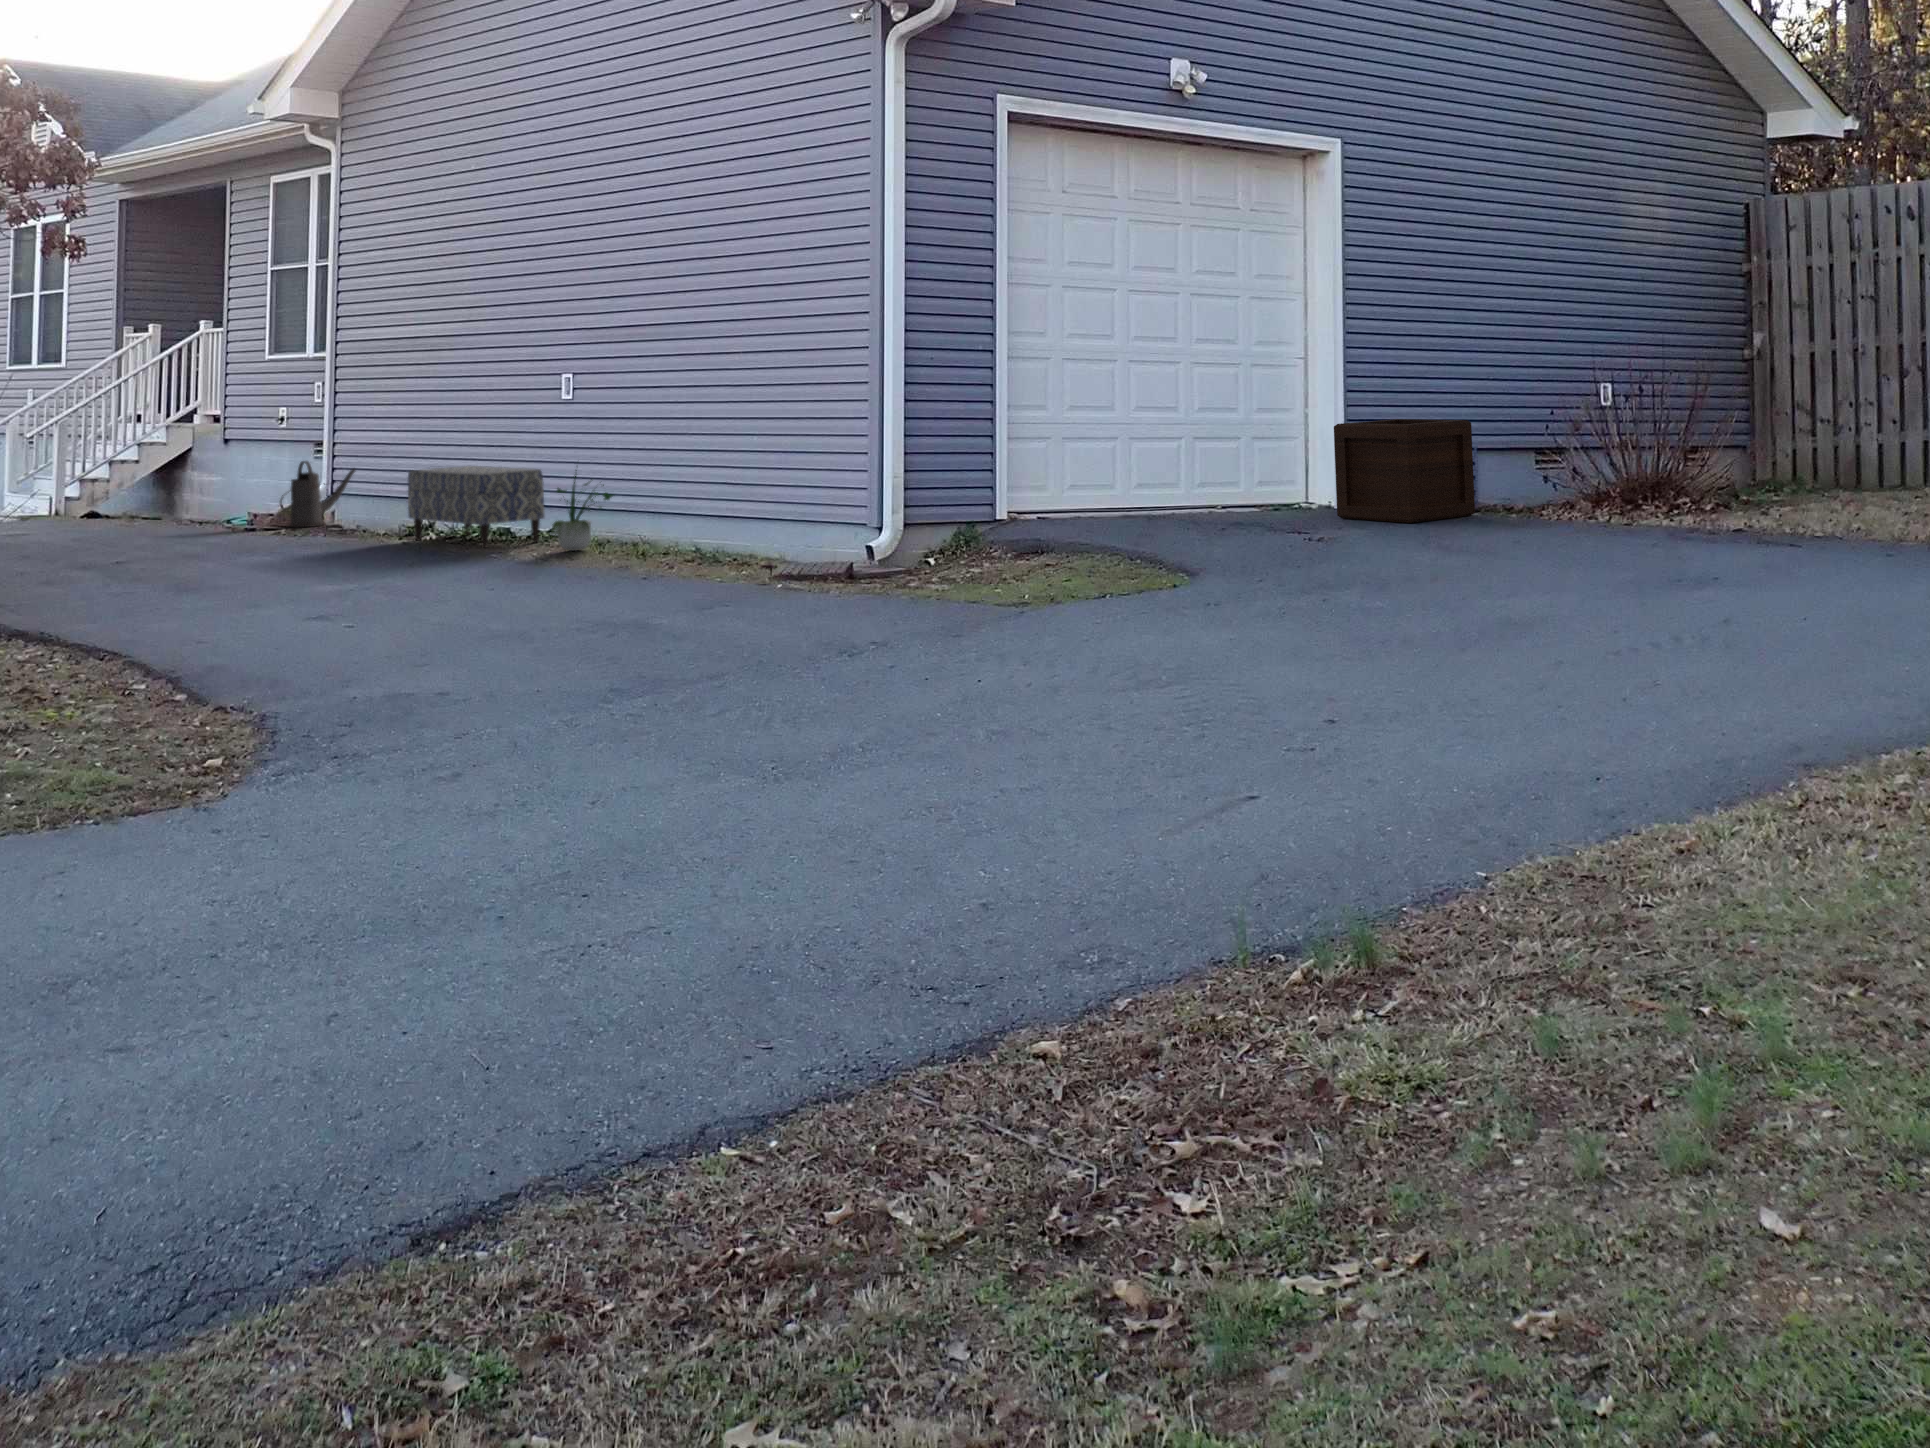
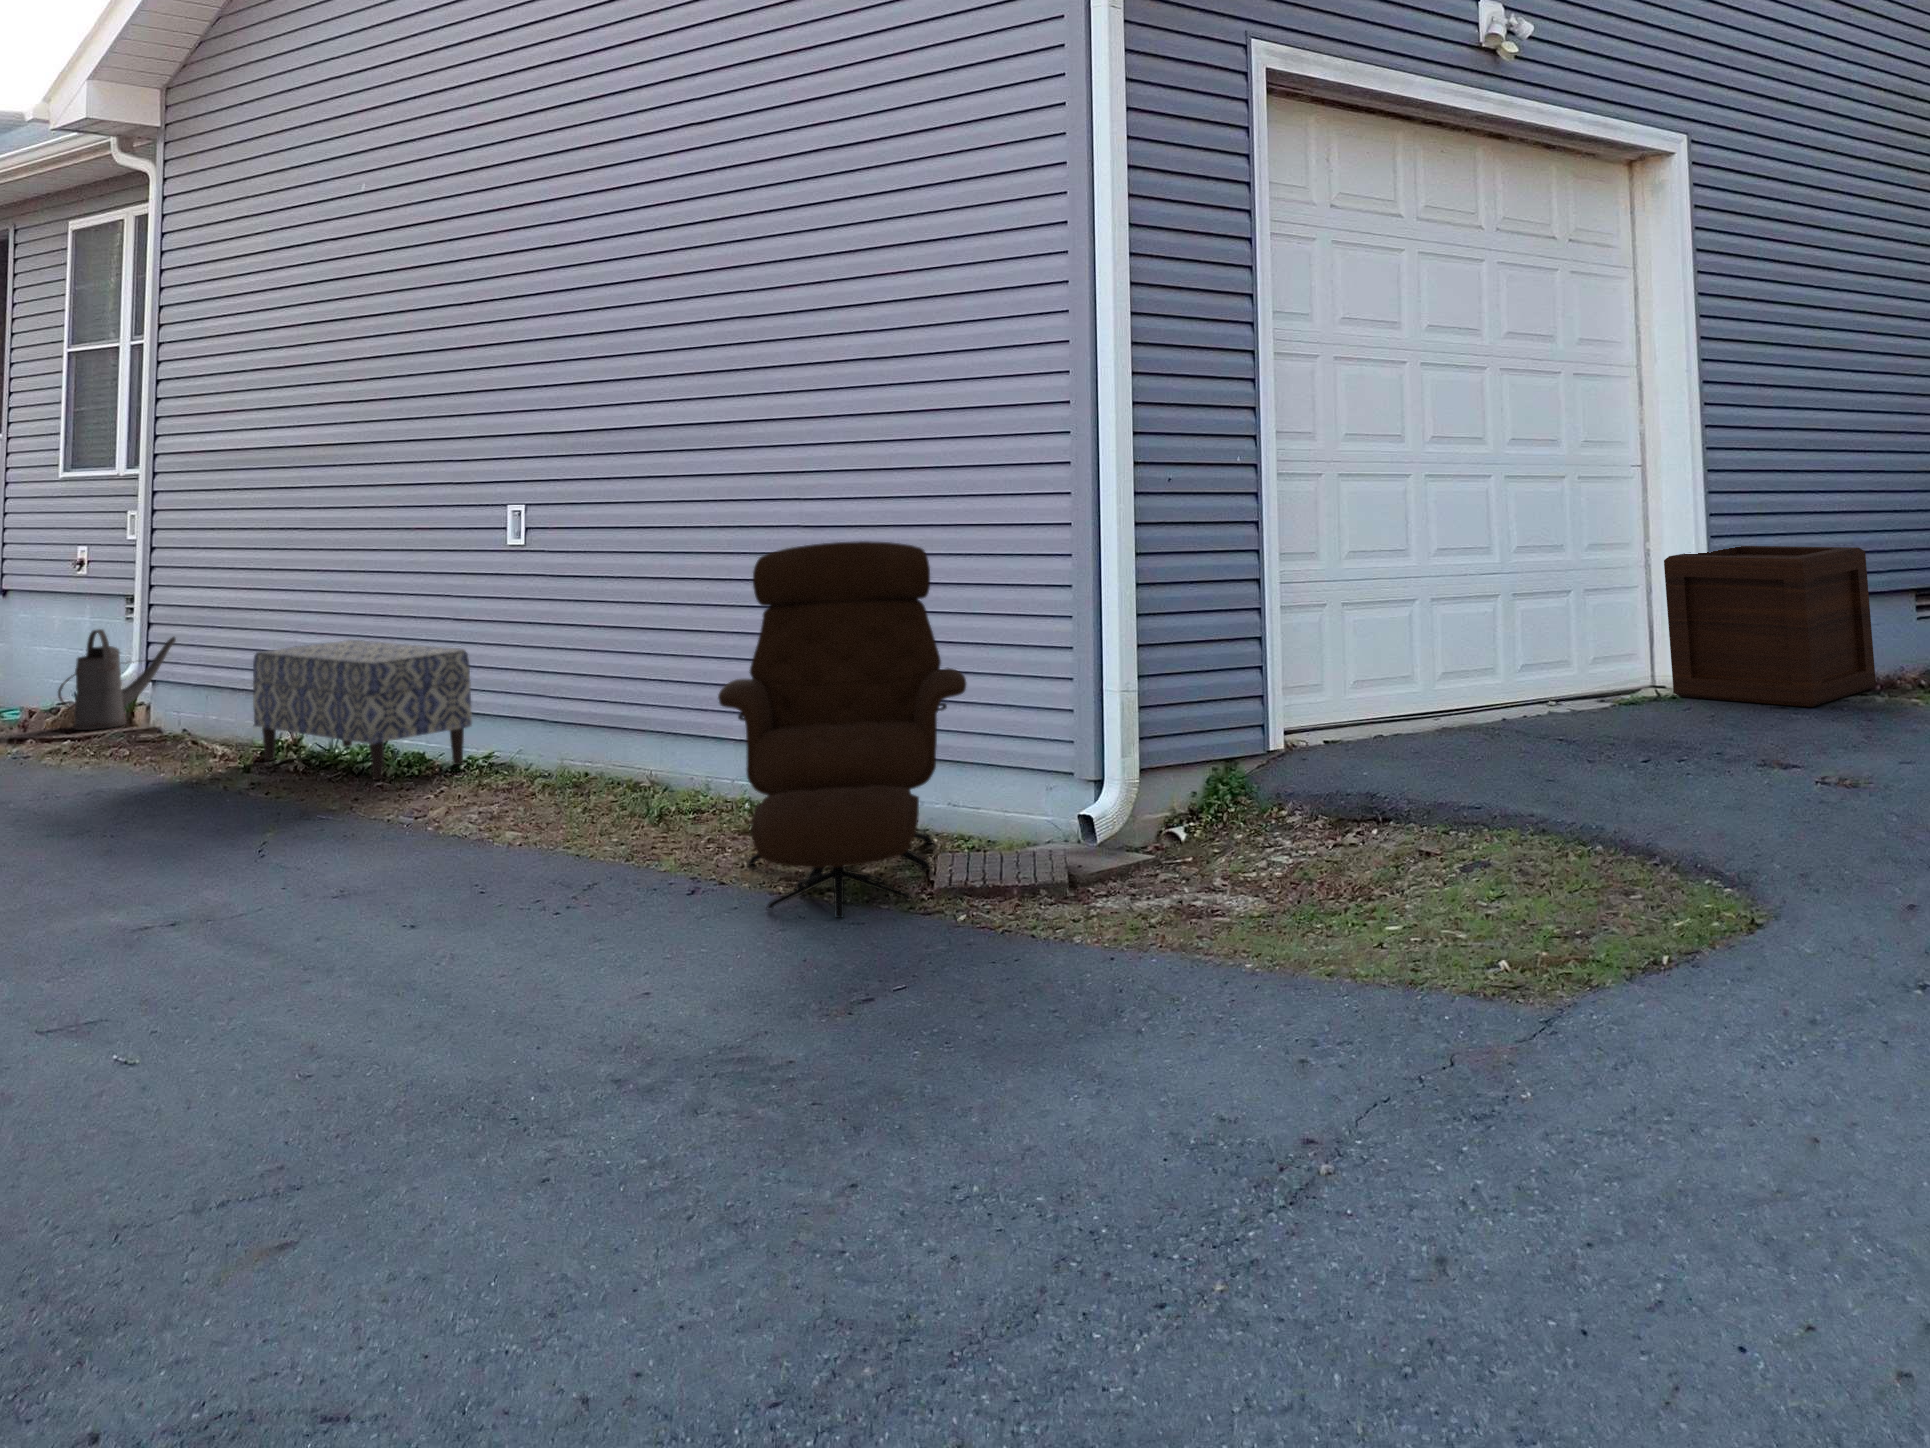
lounge chair: none [667,397,811,592] -> present [718,541,966,918]
potted plant: present [550,470,613,551] -> none [486,630,594,787]

